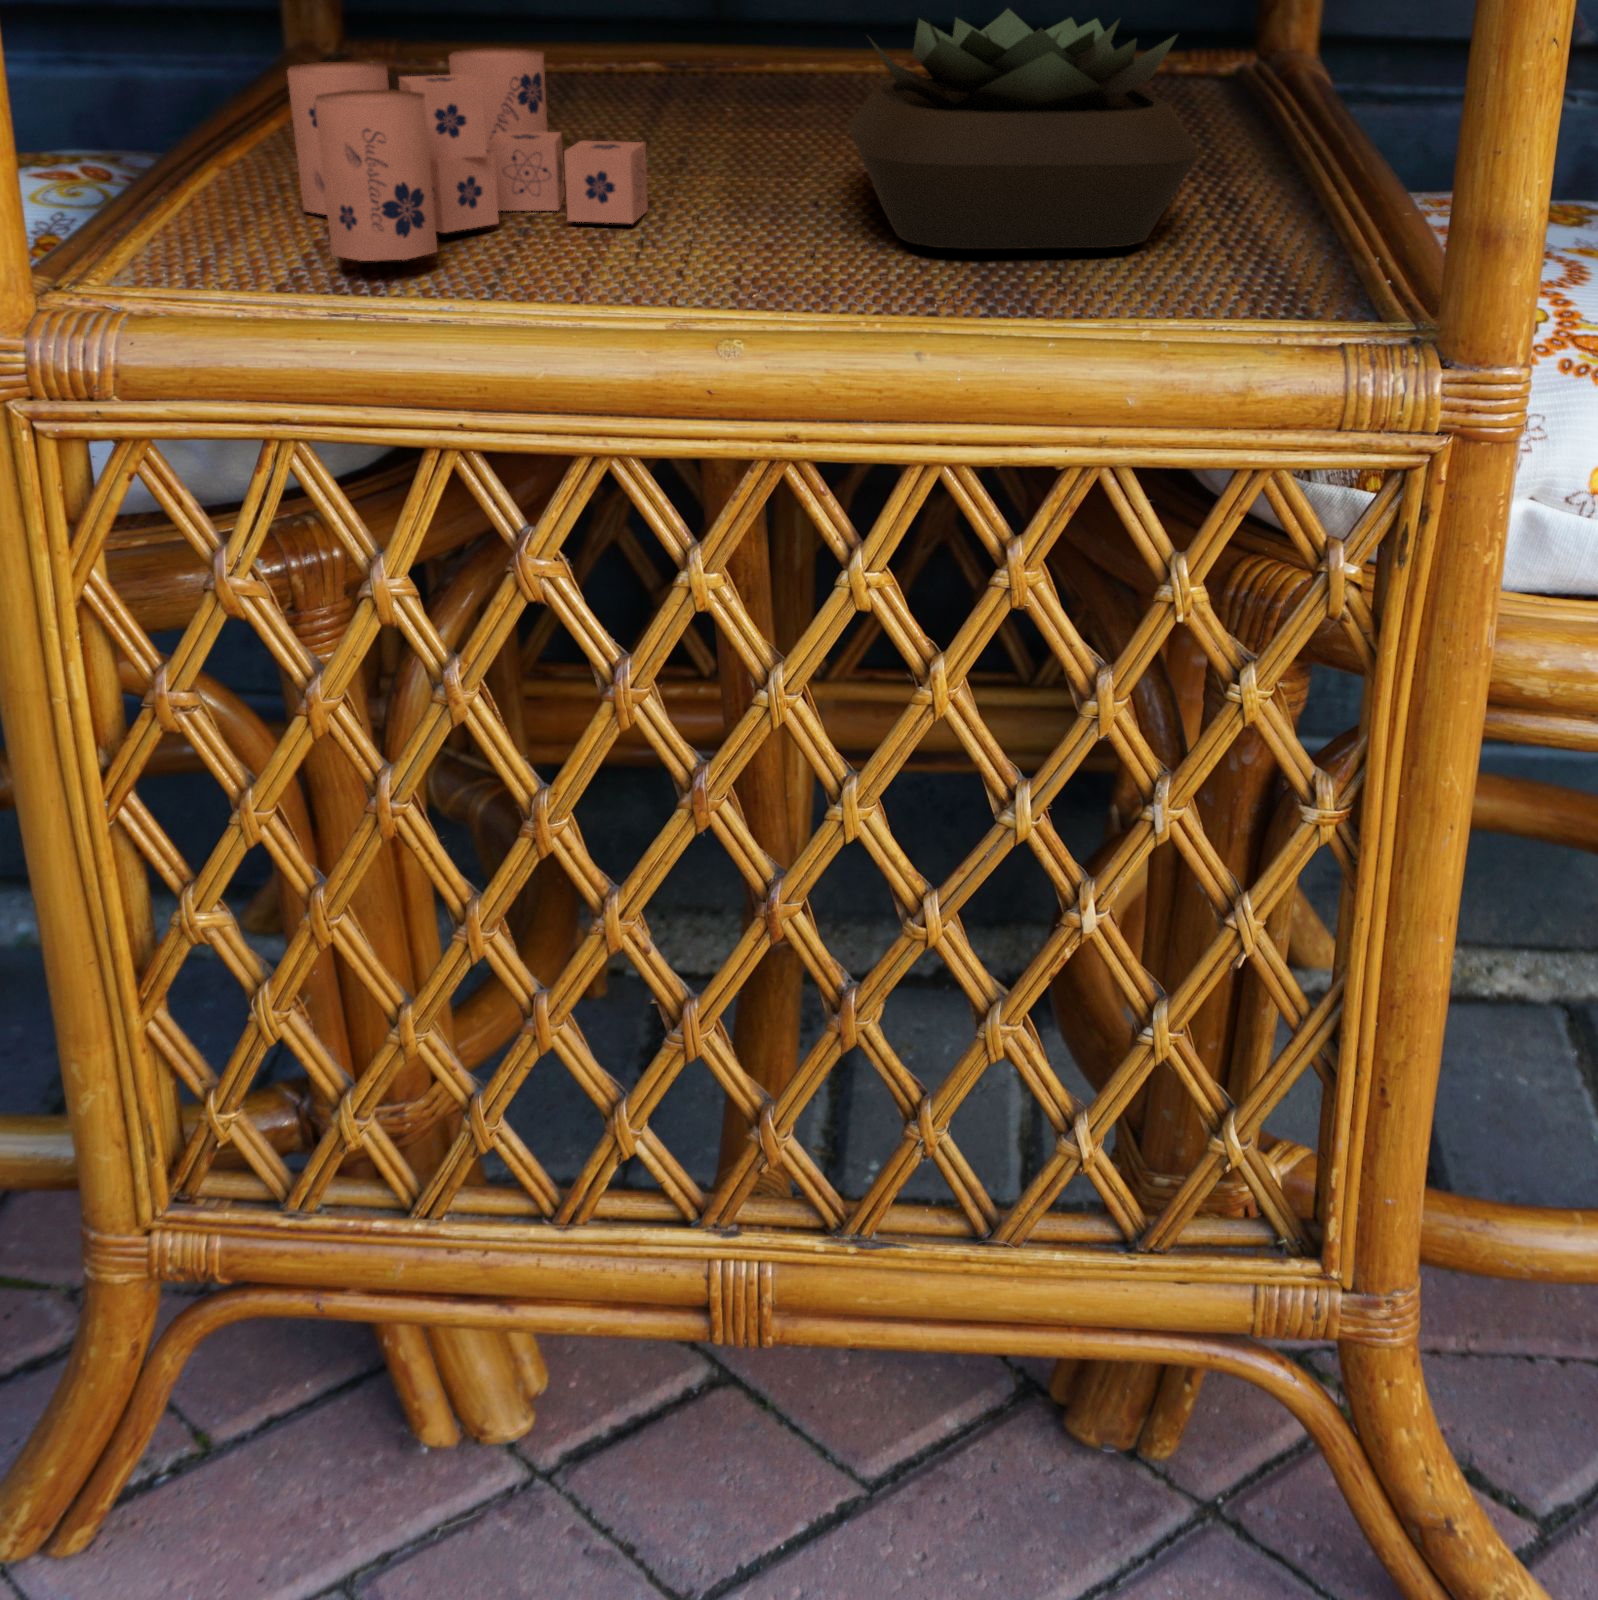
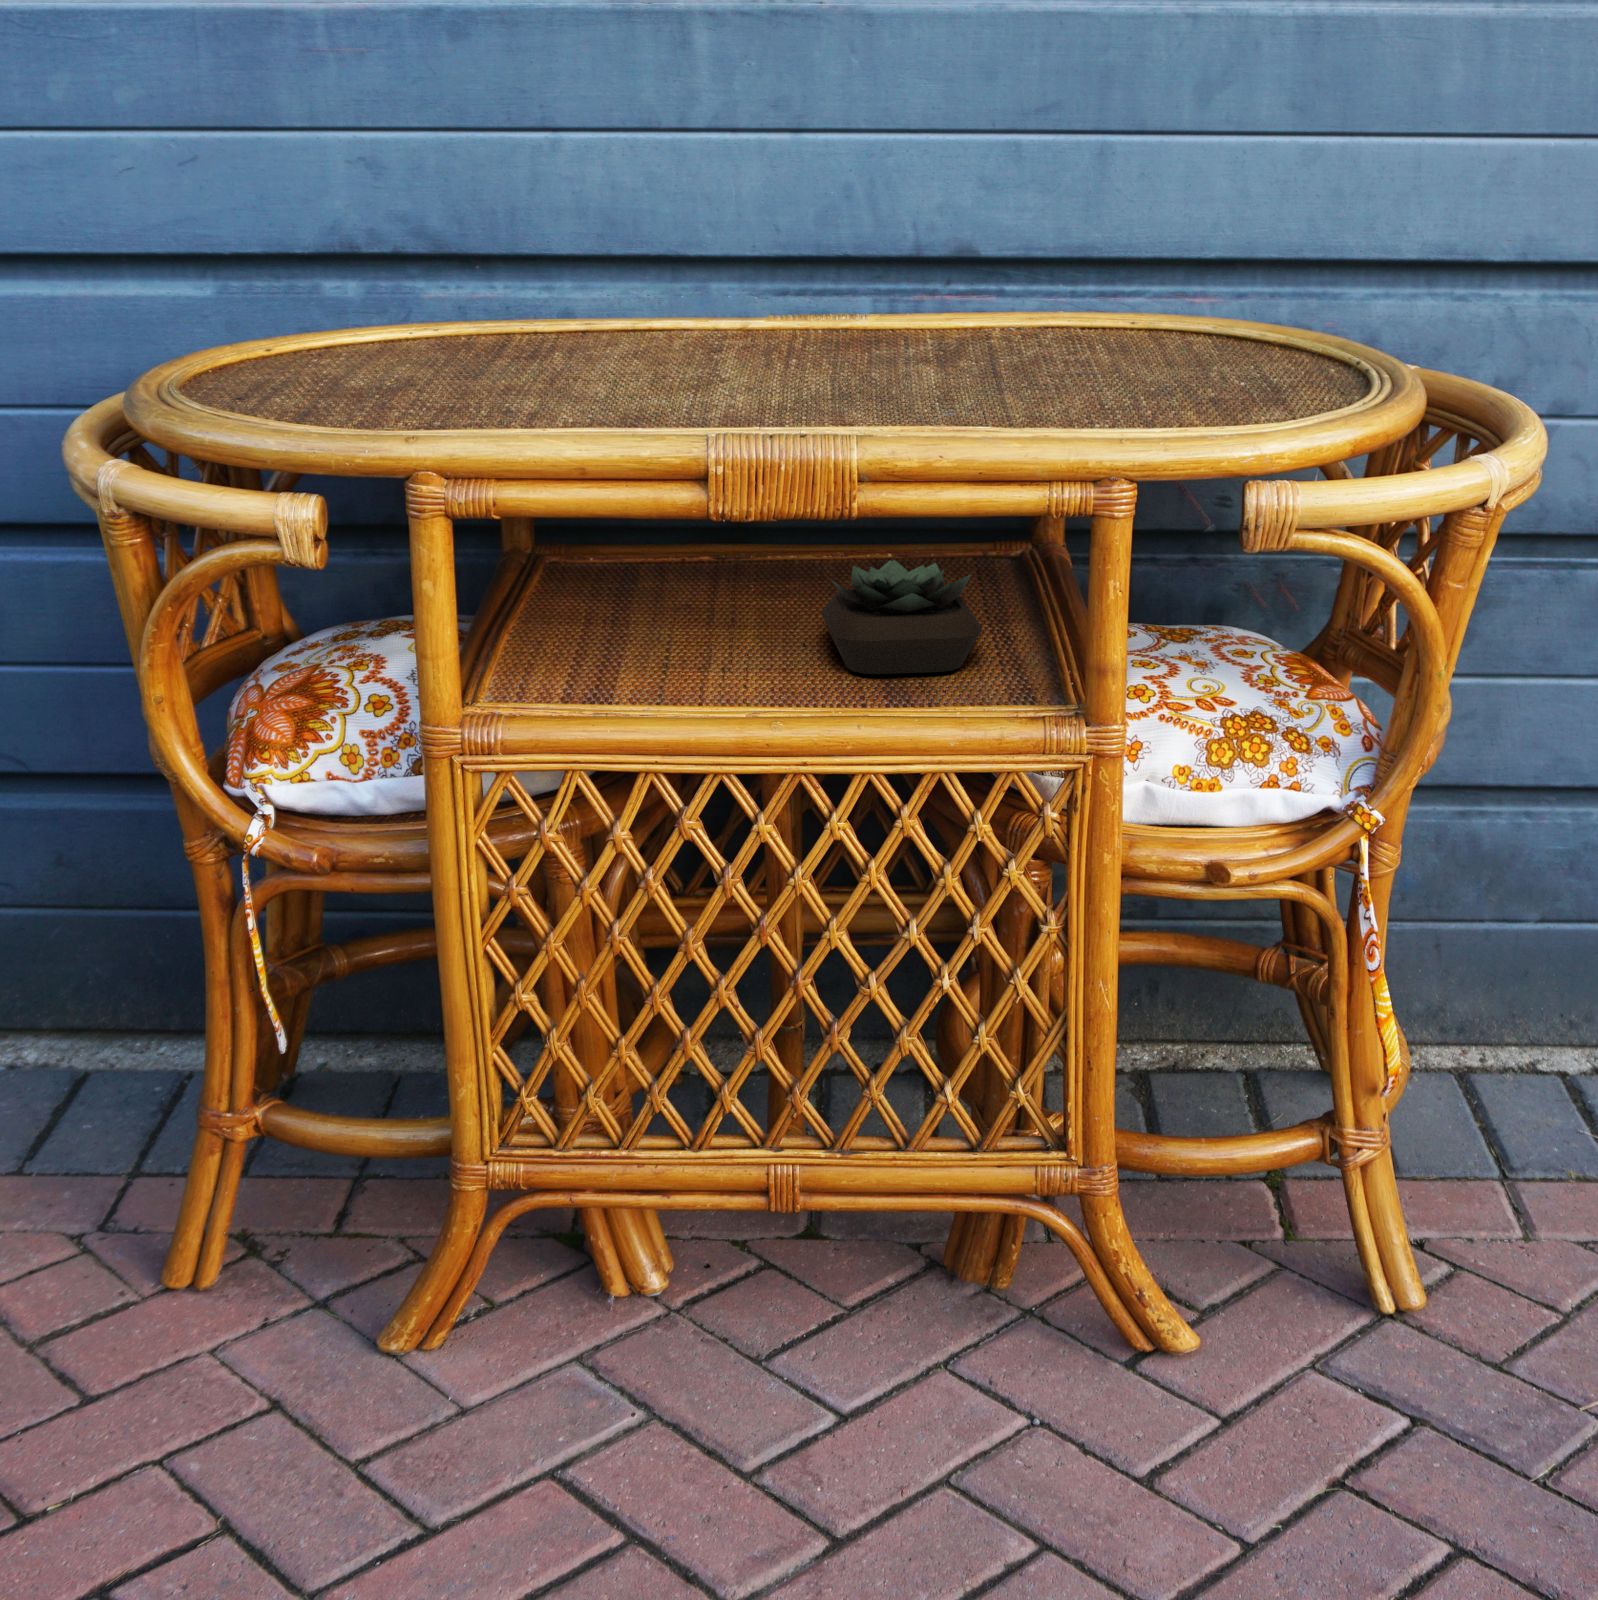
candle: present [287,48,648,261] -> none [559,573,727,689]

